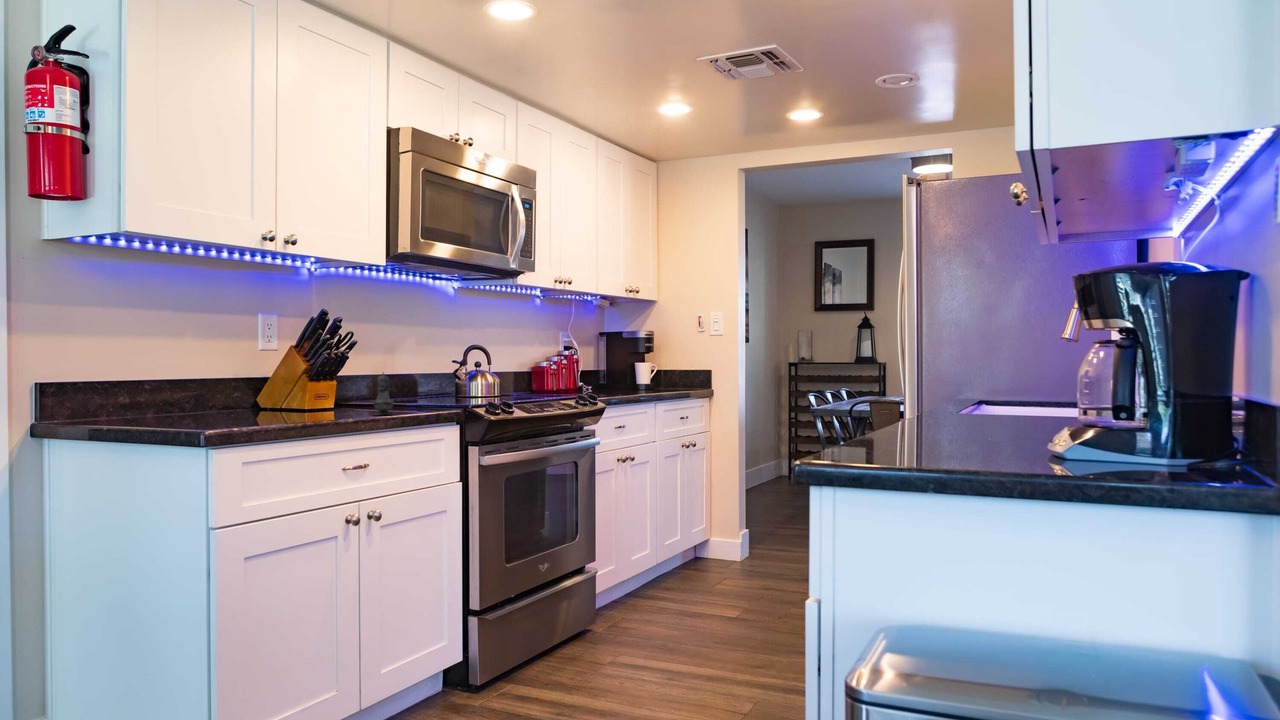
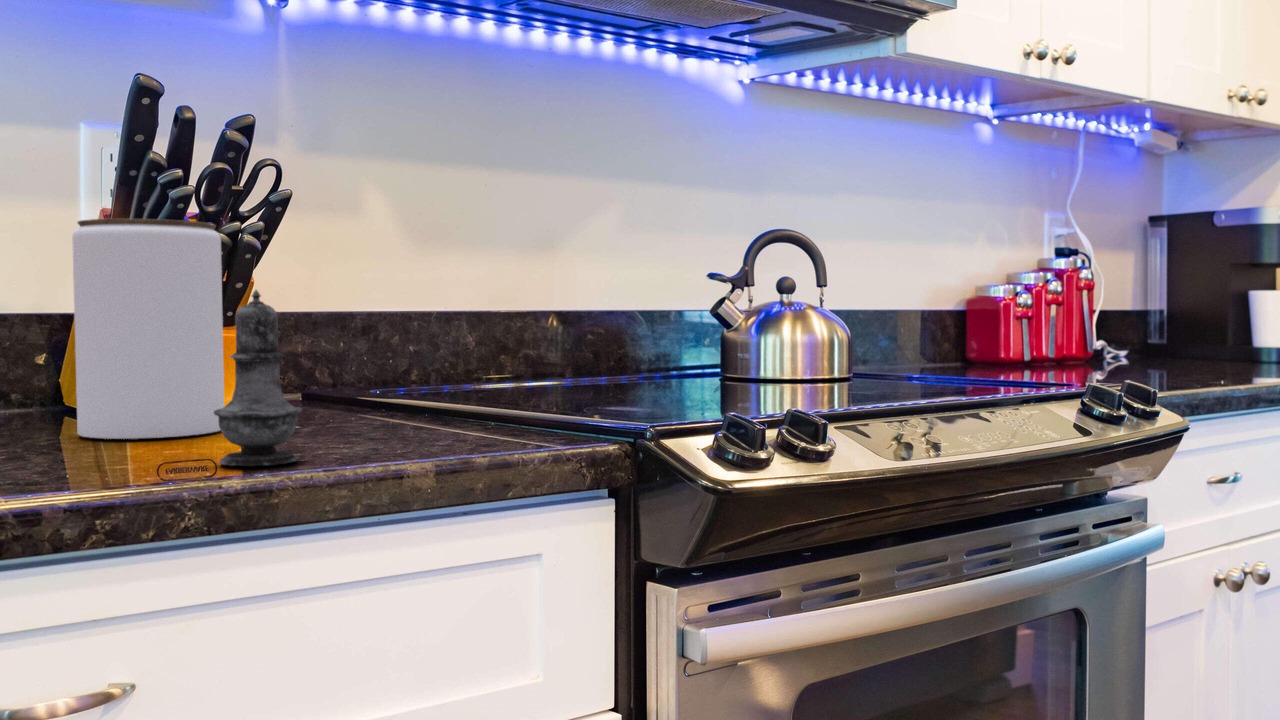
jar: none [297,351,340,414] -> present [72,219,224,439]

